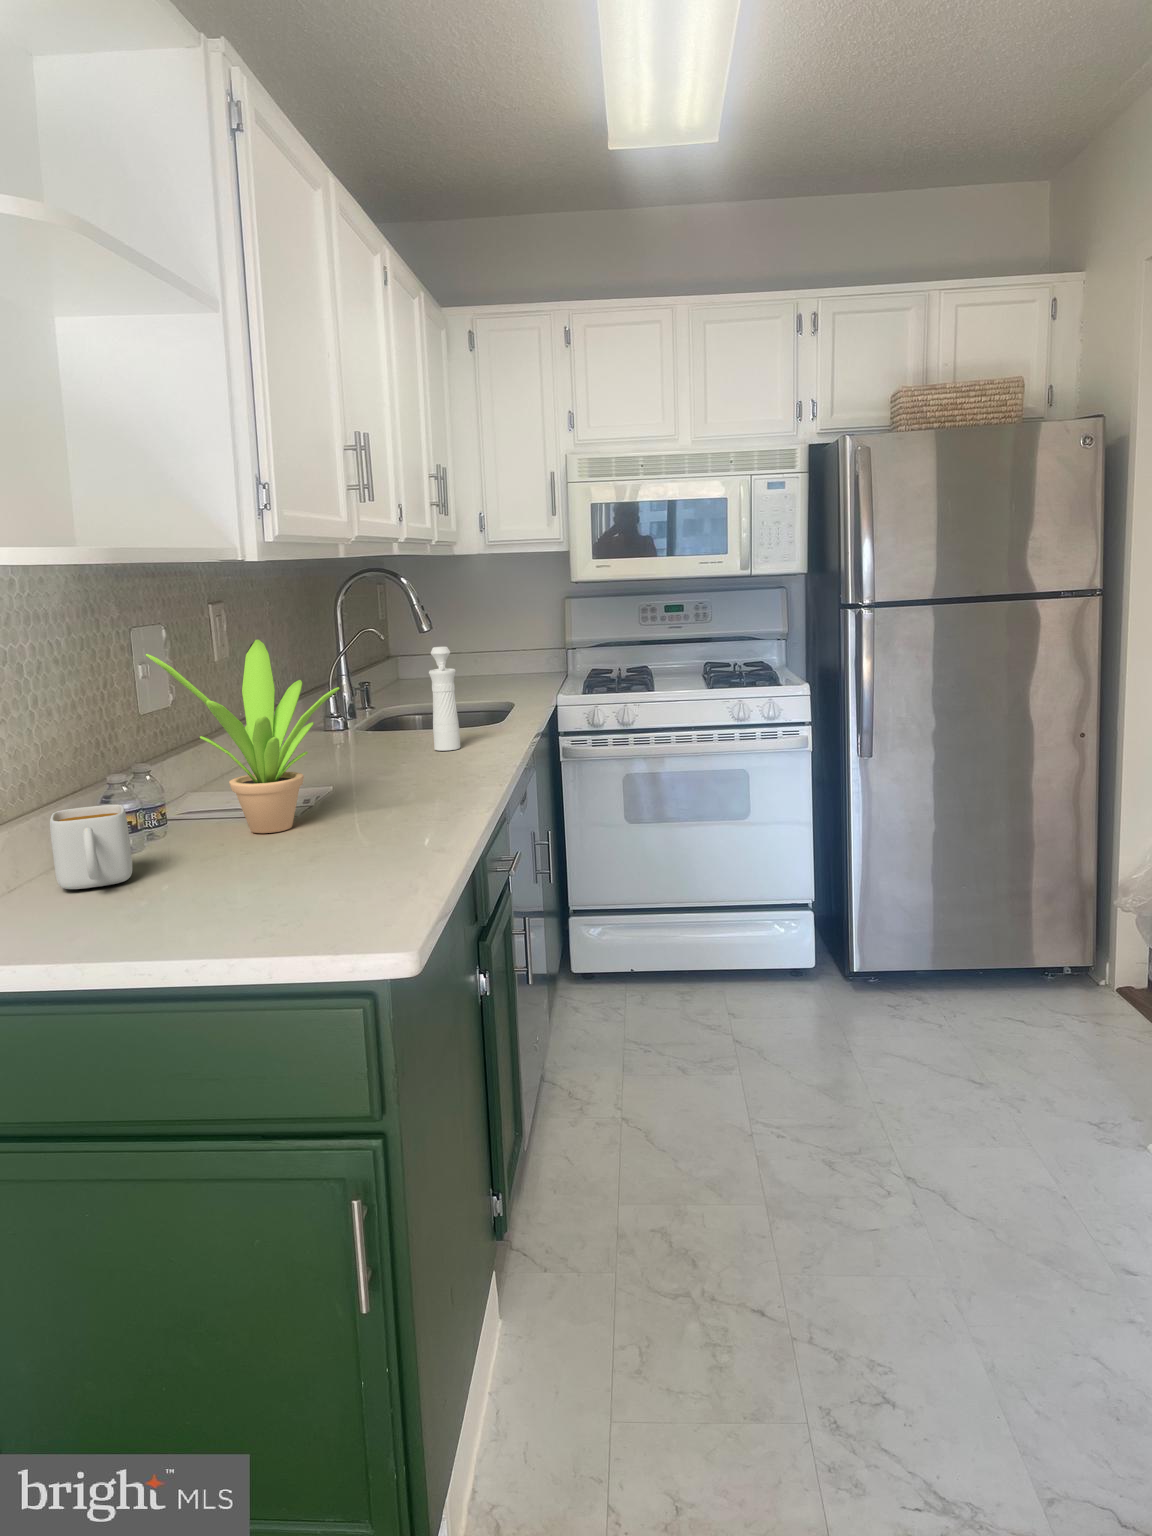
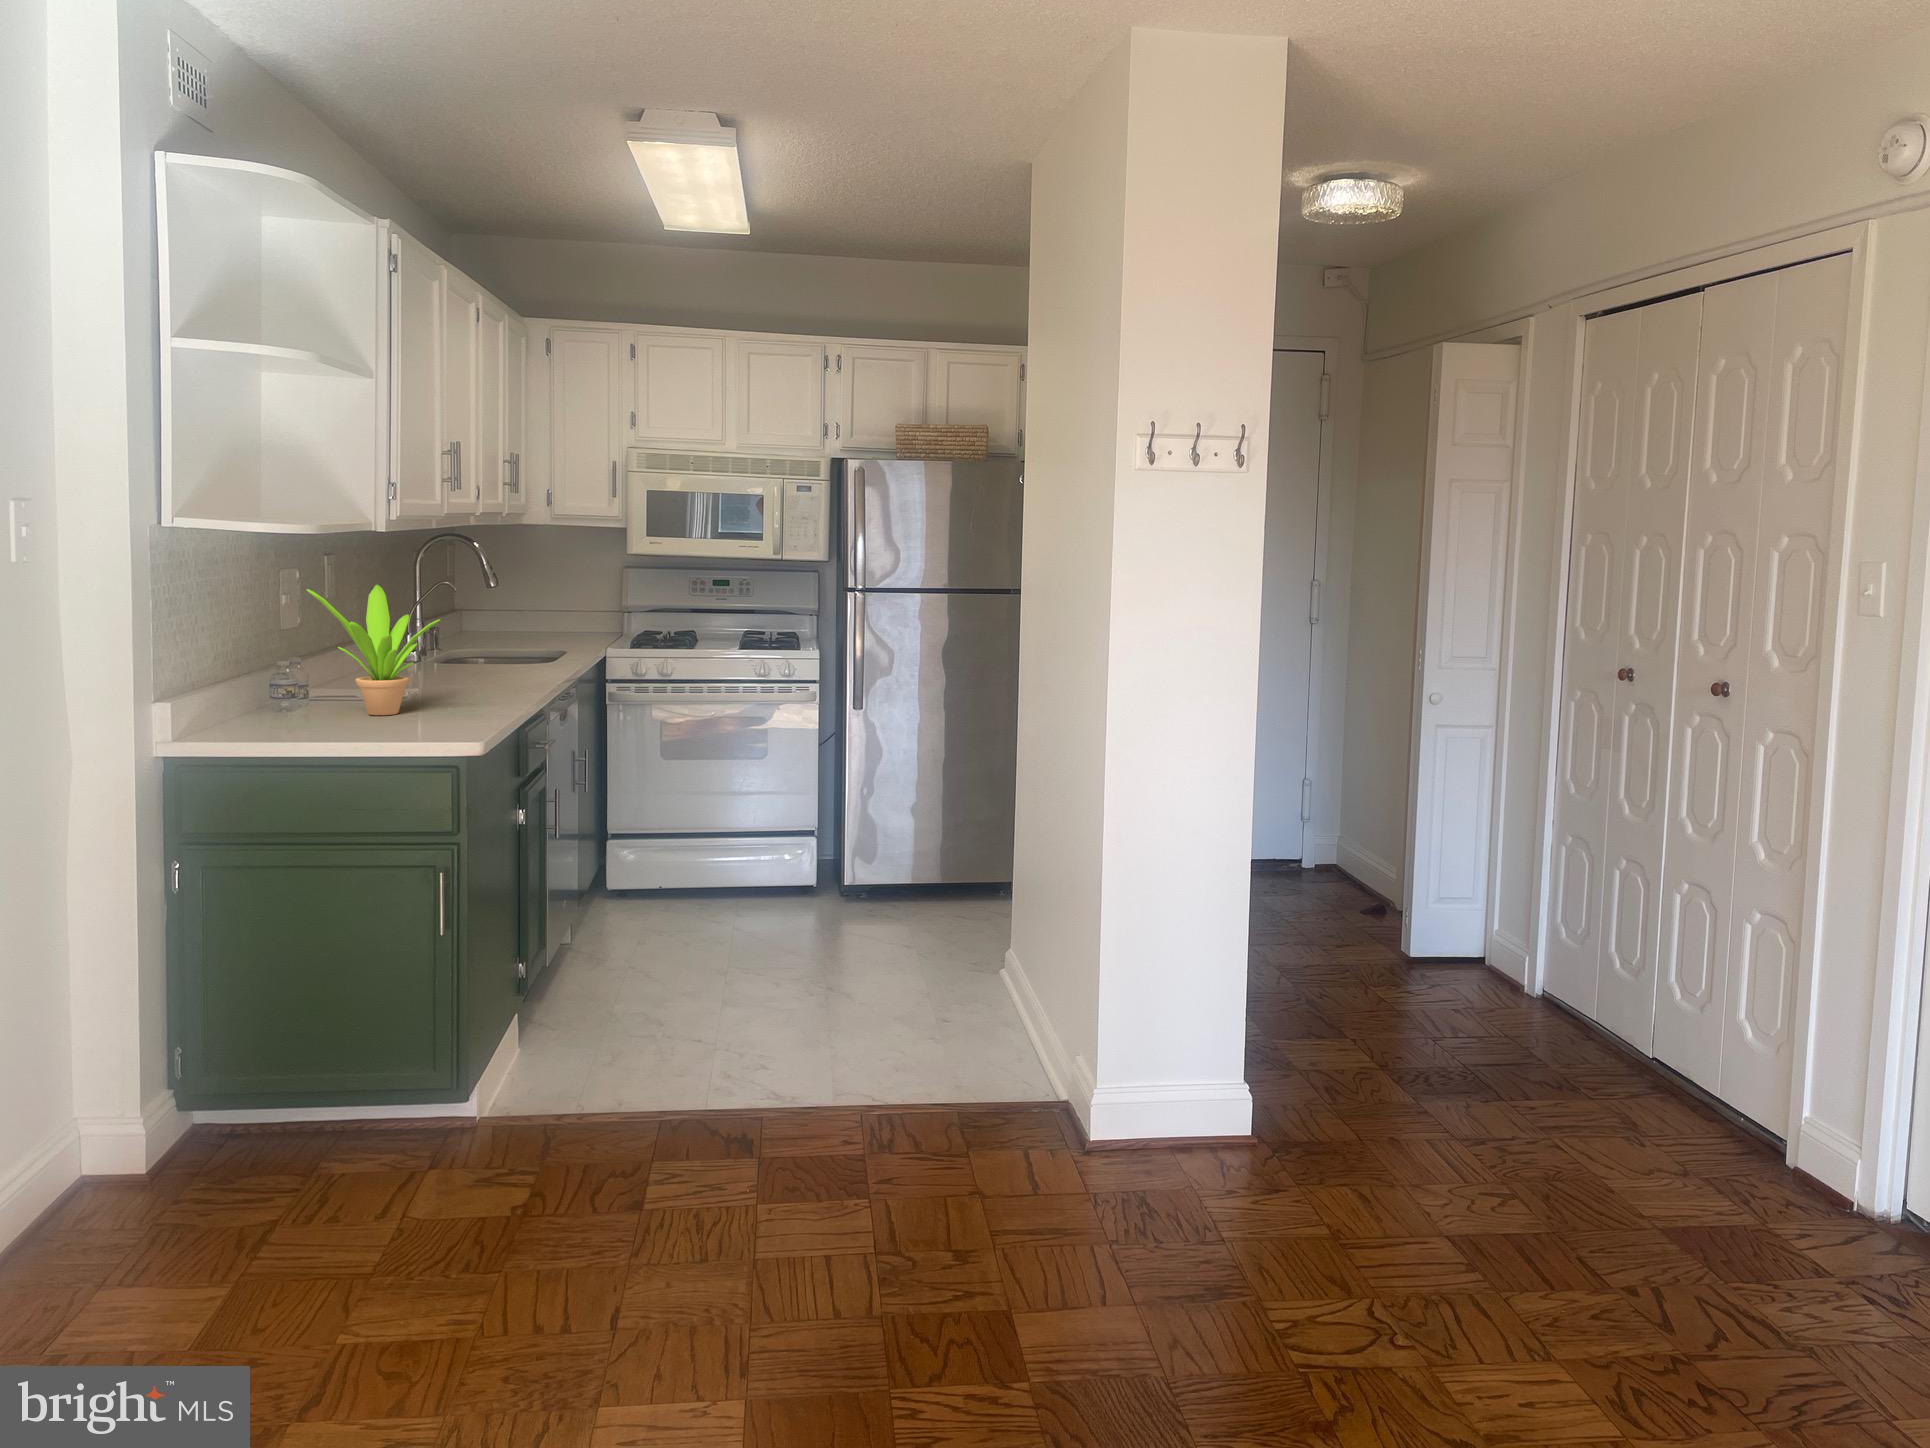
pepper mill: present [429,647,460,751] -> none [498,600,521,679]
mug: present [50,804,132,889] -> none [244,684,297,734]

